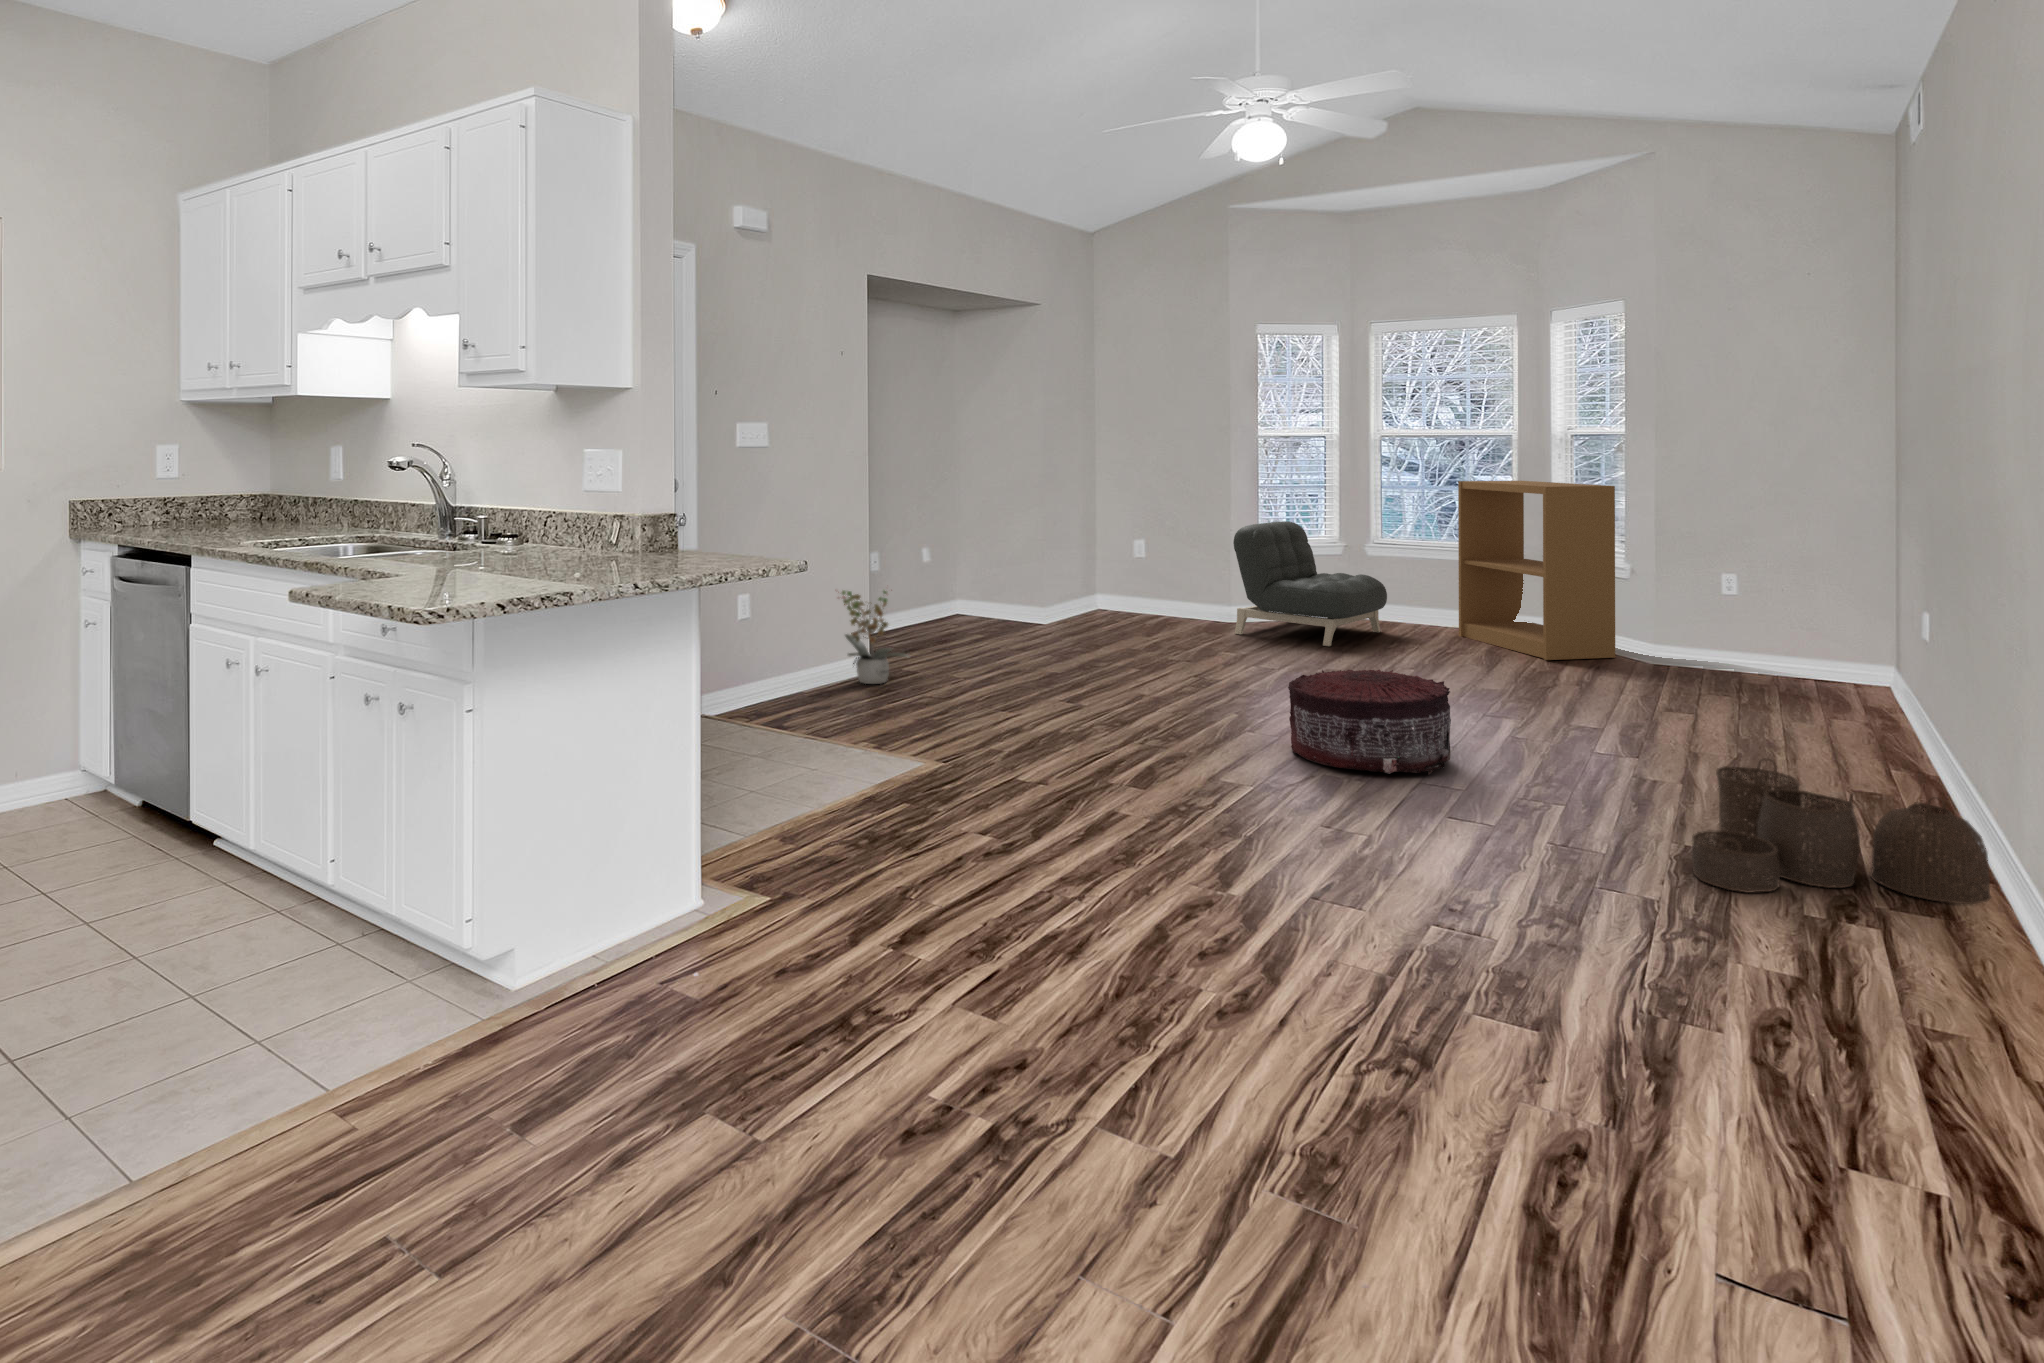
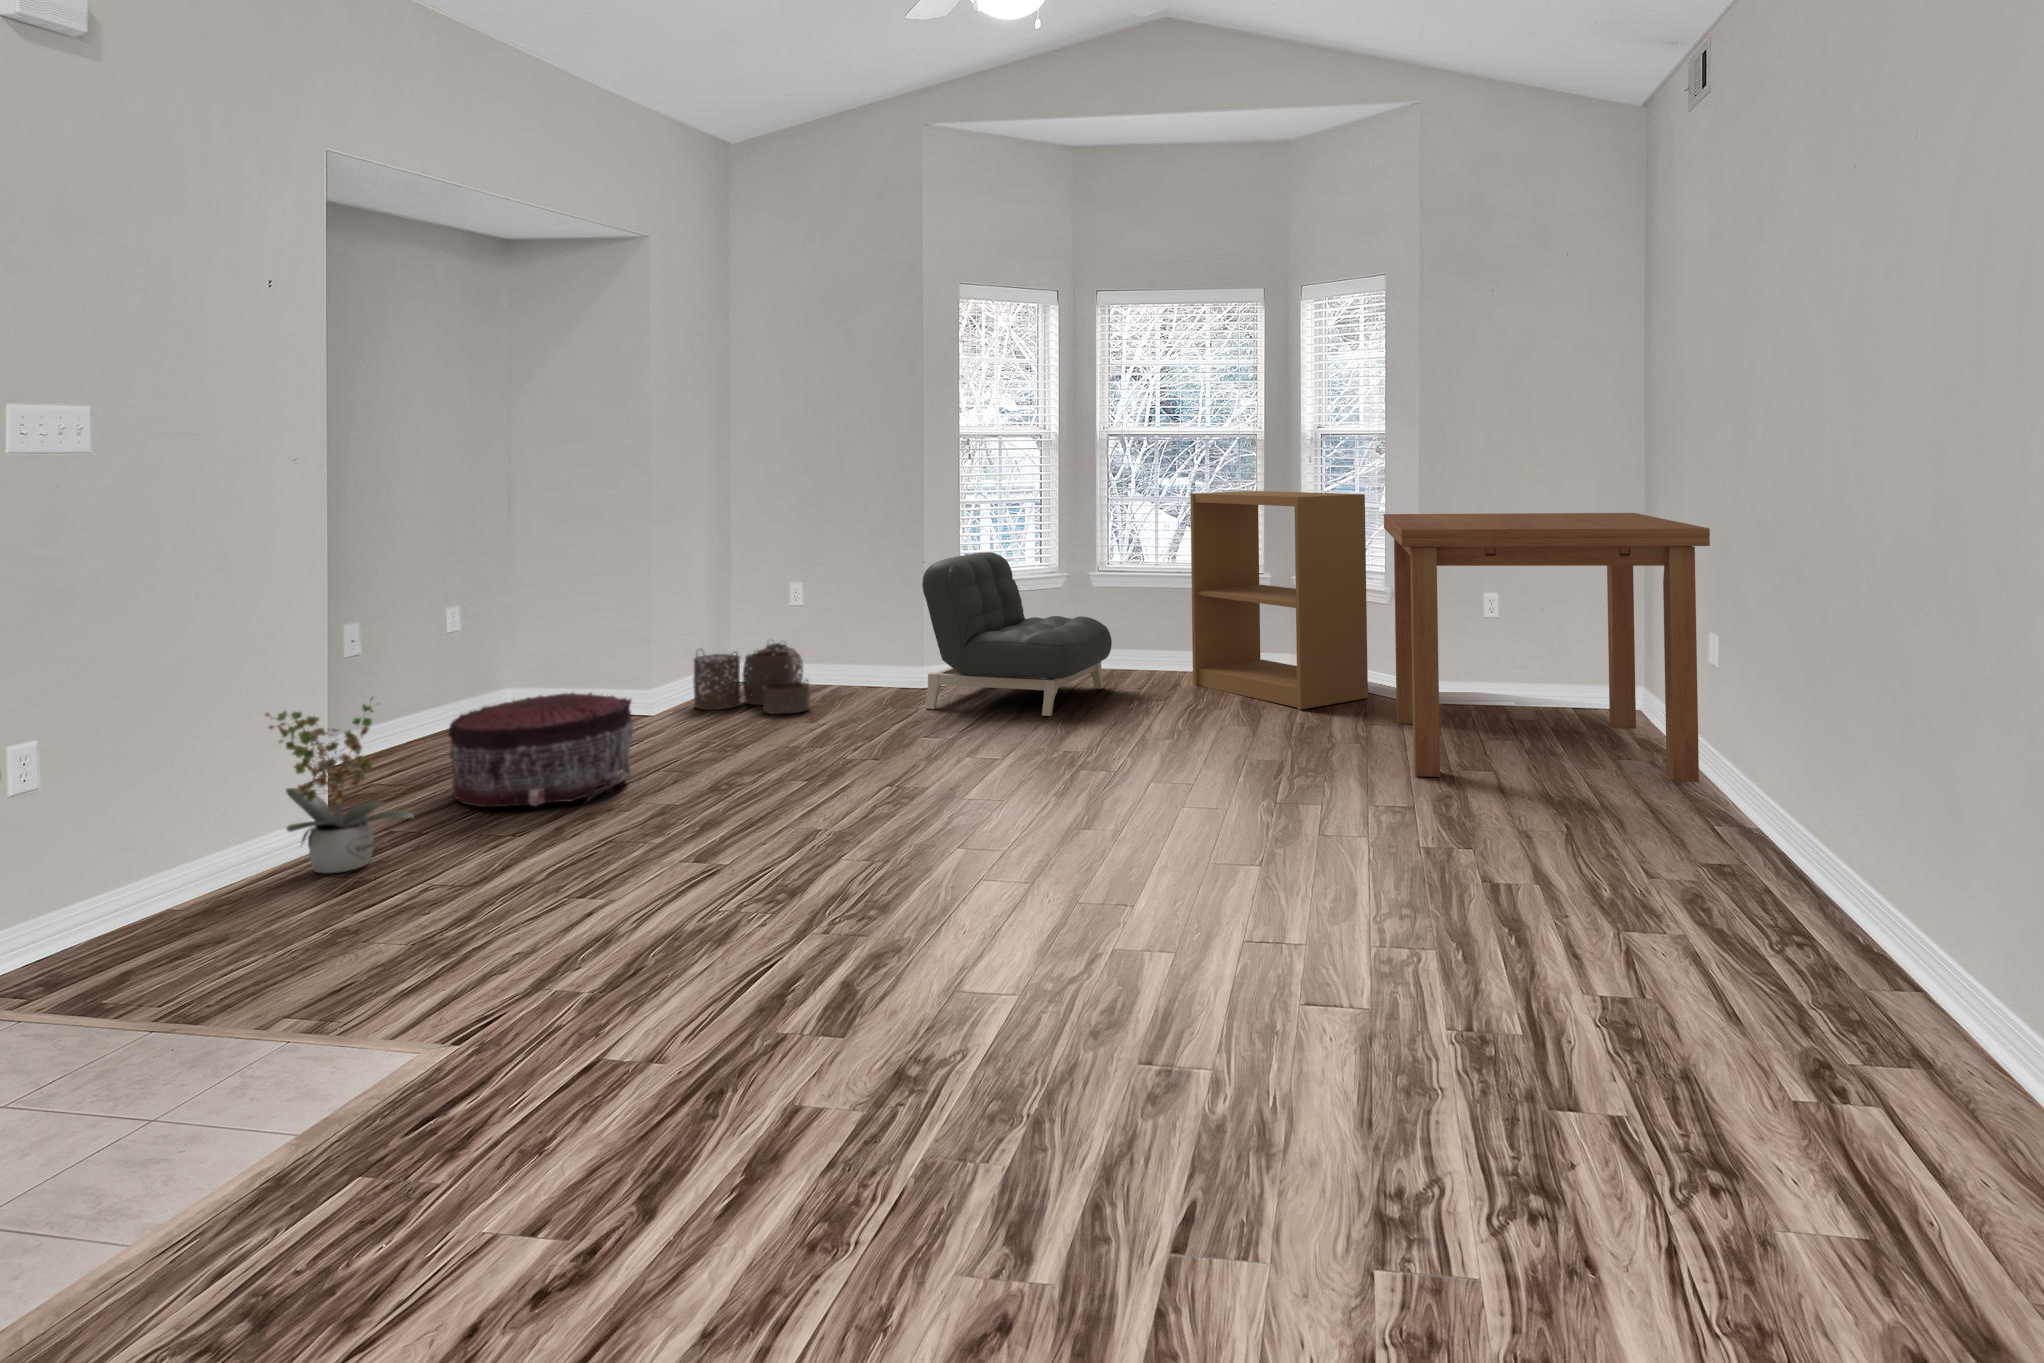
dining table: none [1611,503,1915,743] -> present [1384,513,1710,782]
pouf: present [1288,670,1451,775] -> present [448,693,633,807]
woven basket: present [1692,759,1991,904] -> present [694,643,810,714]

